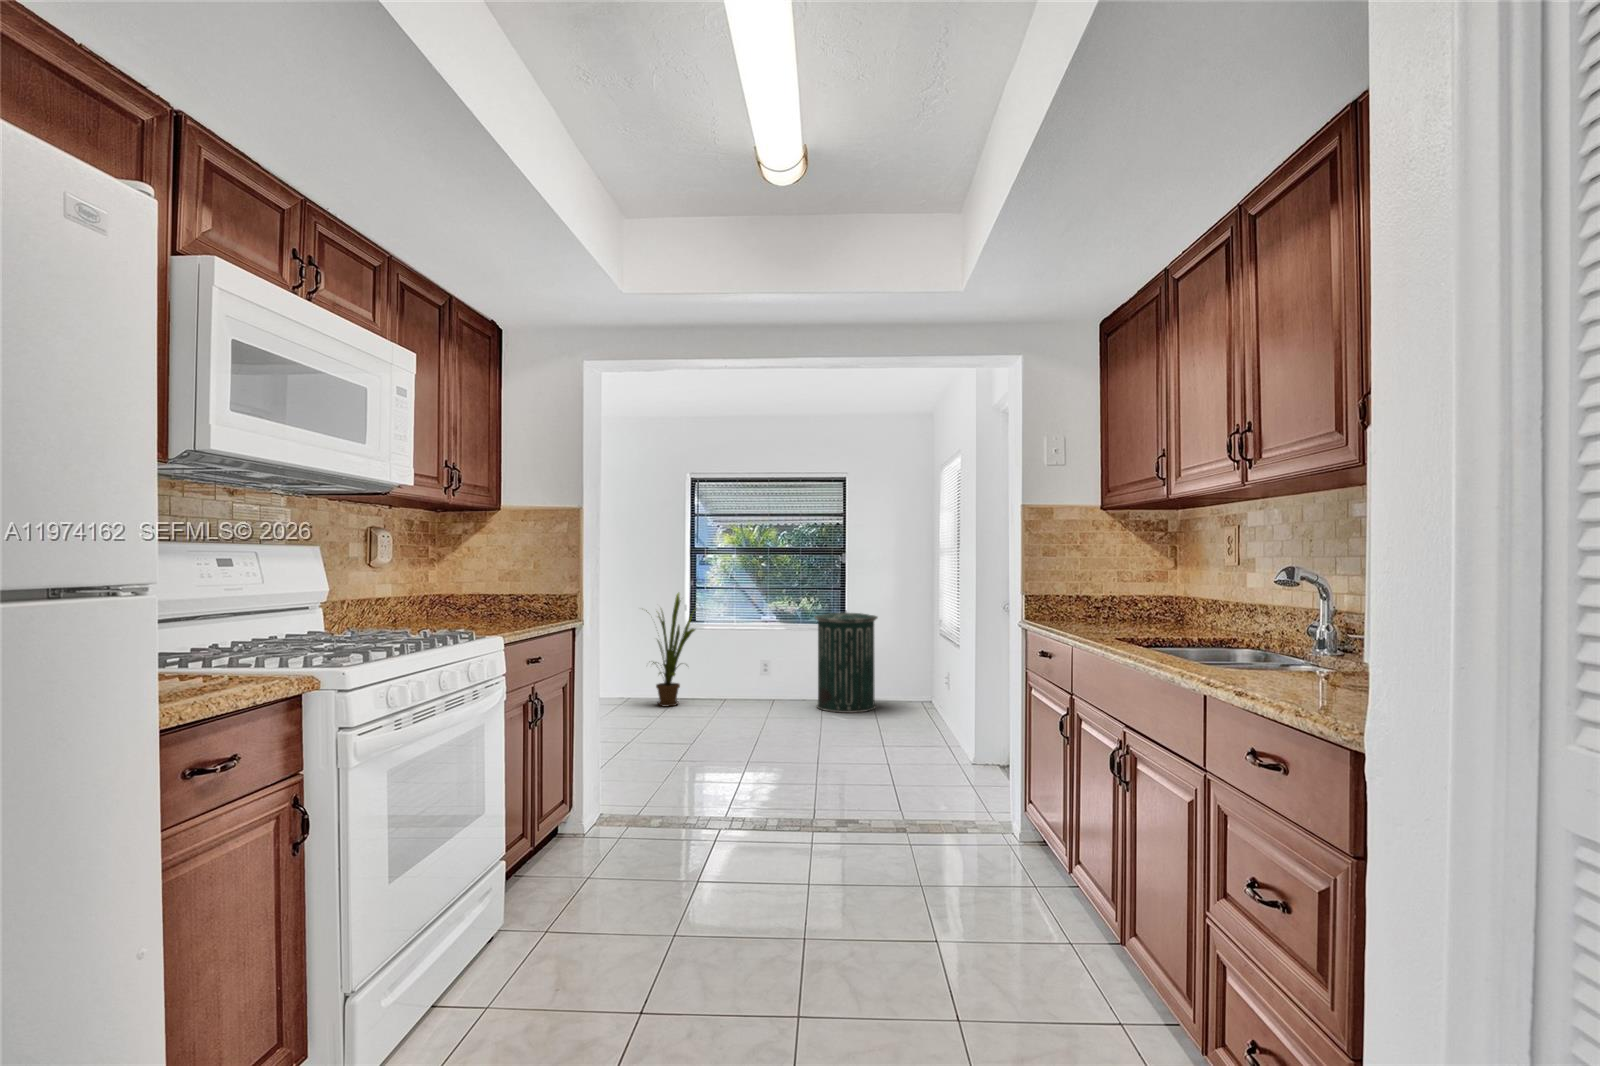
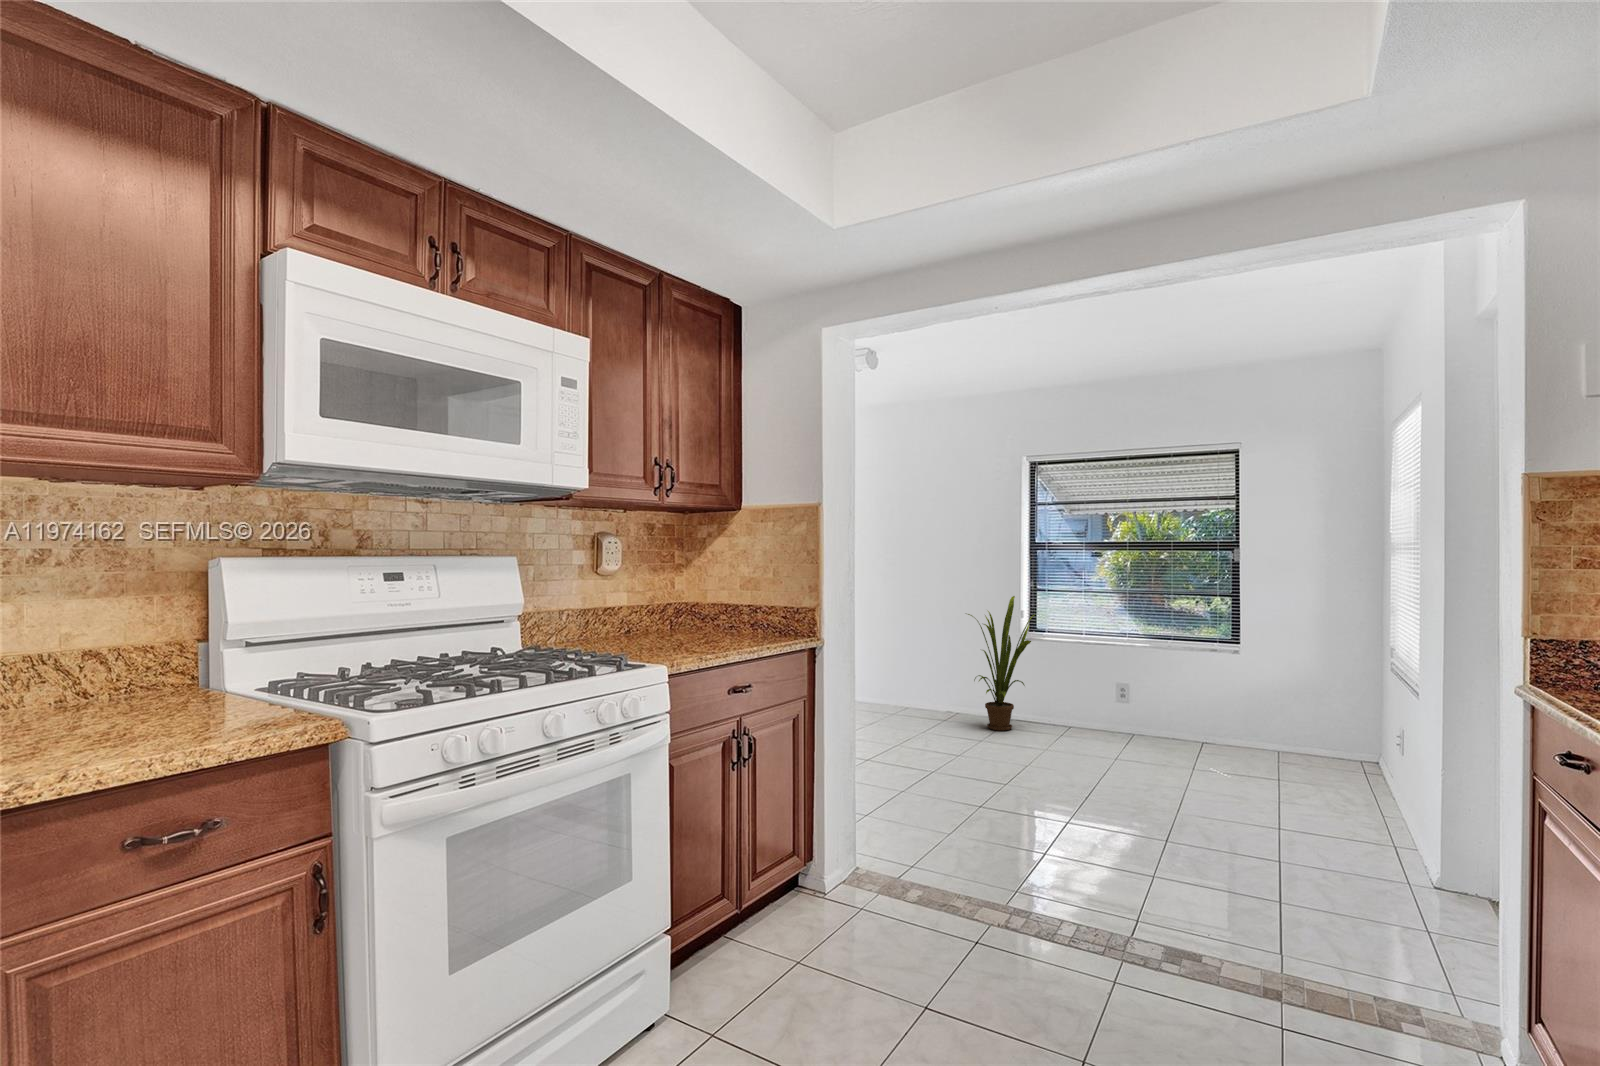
trash can: present [815,611,878,713] -> none [1189,626,1287,767]

